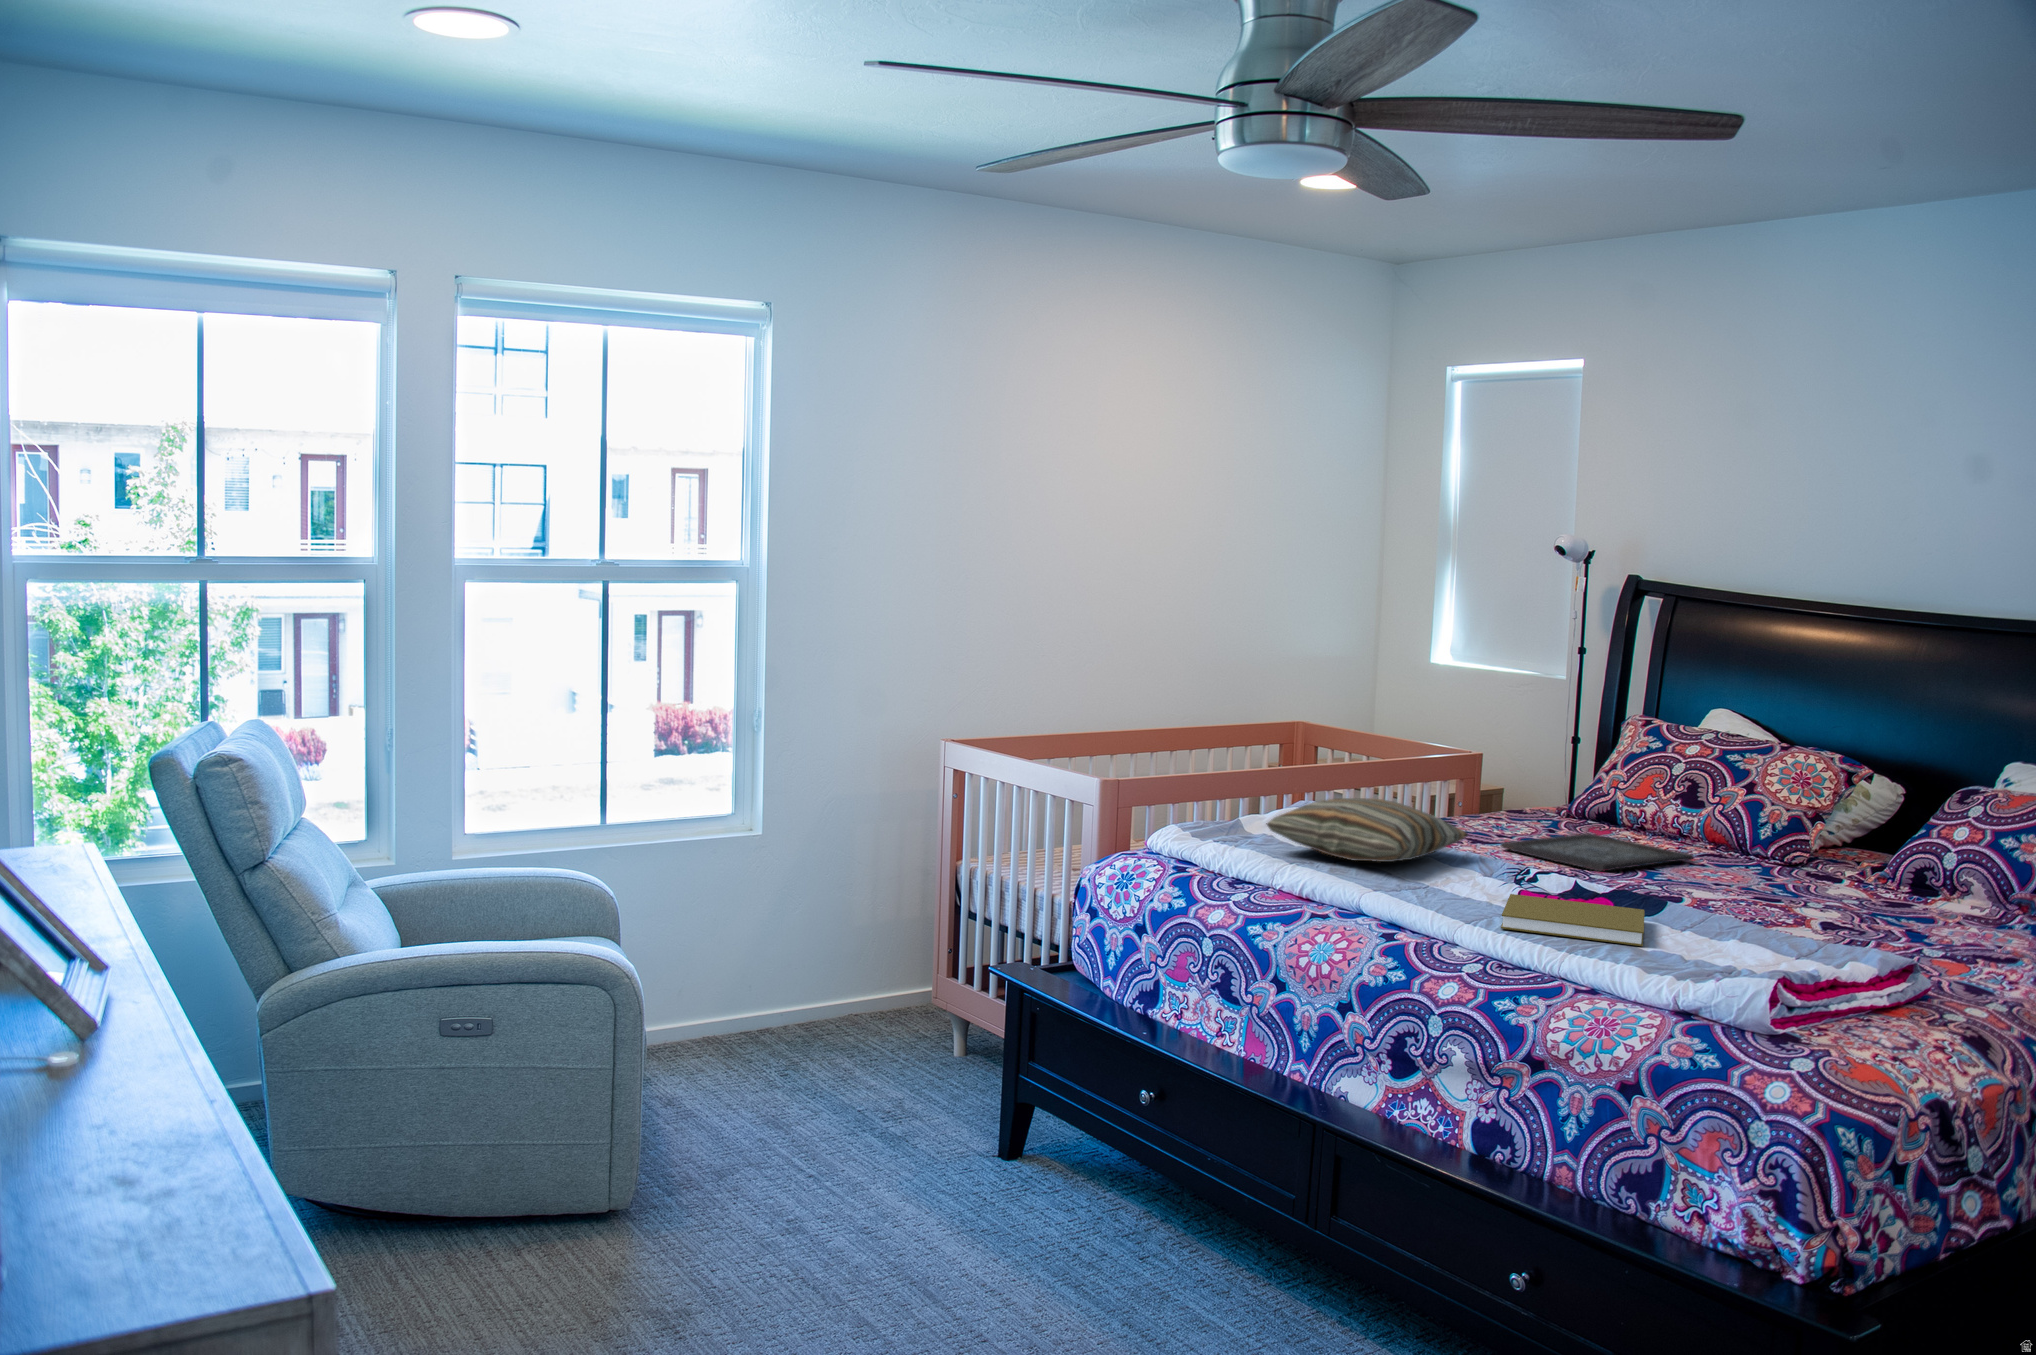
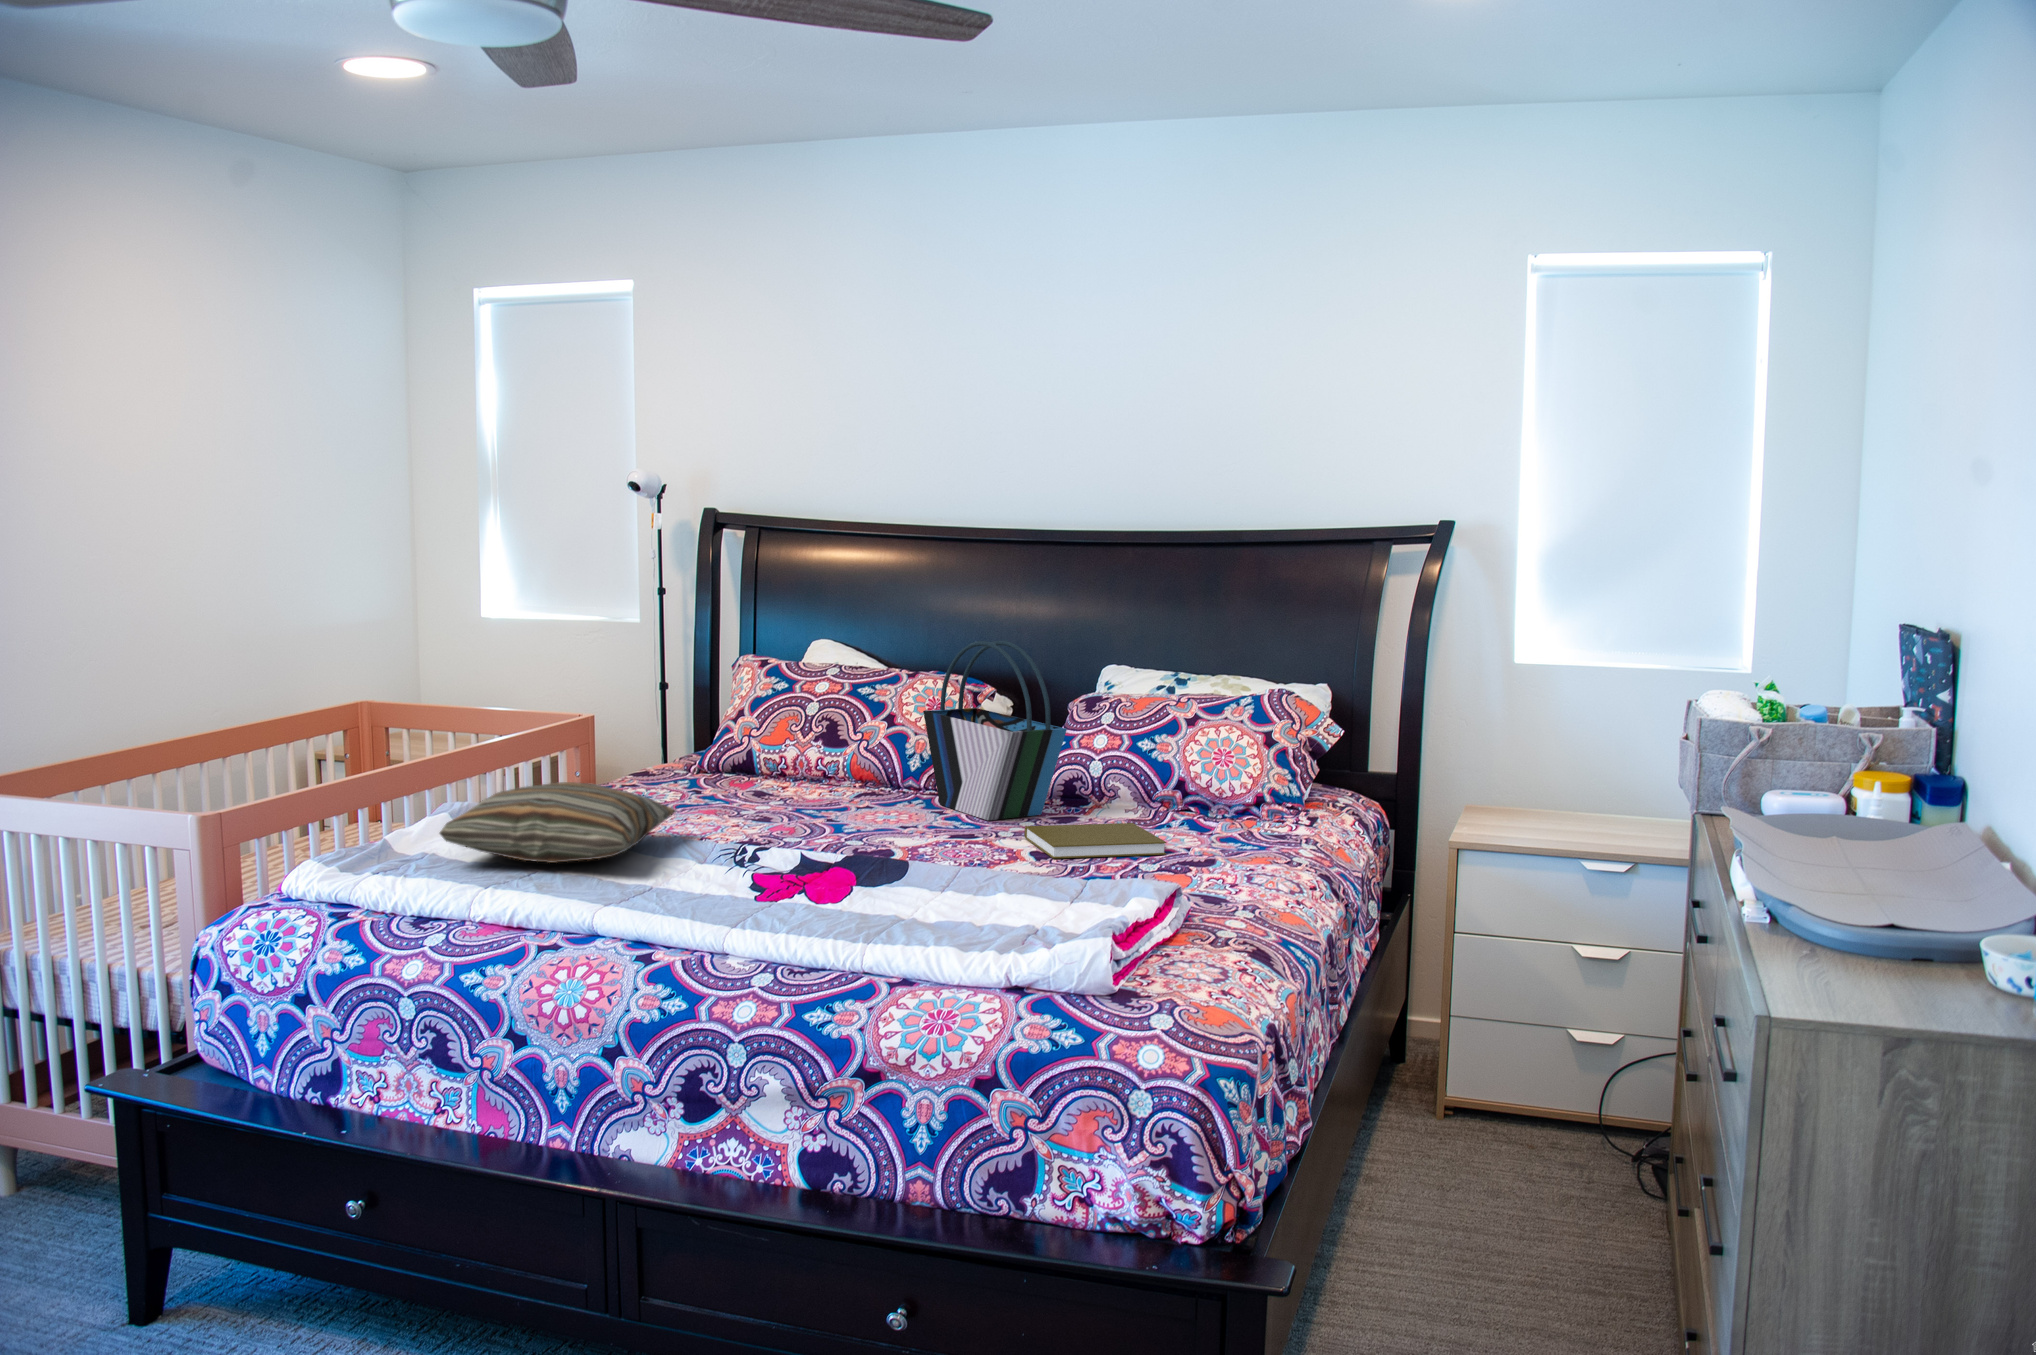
tote bag: none [1767,714,1907,895] -> present [923,641,1067,820]
tray: present [1501,833,1693,871] -> none [674,786,864,830]
book: present [1501,894,1644,946] -> present [1025,823,1166,859]

